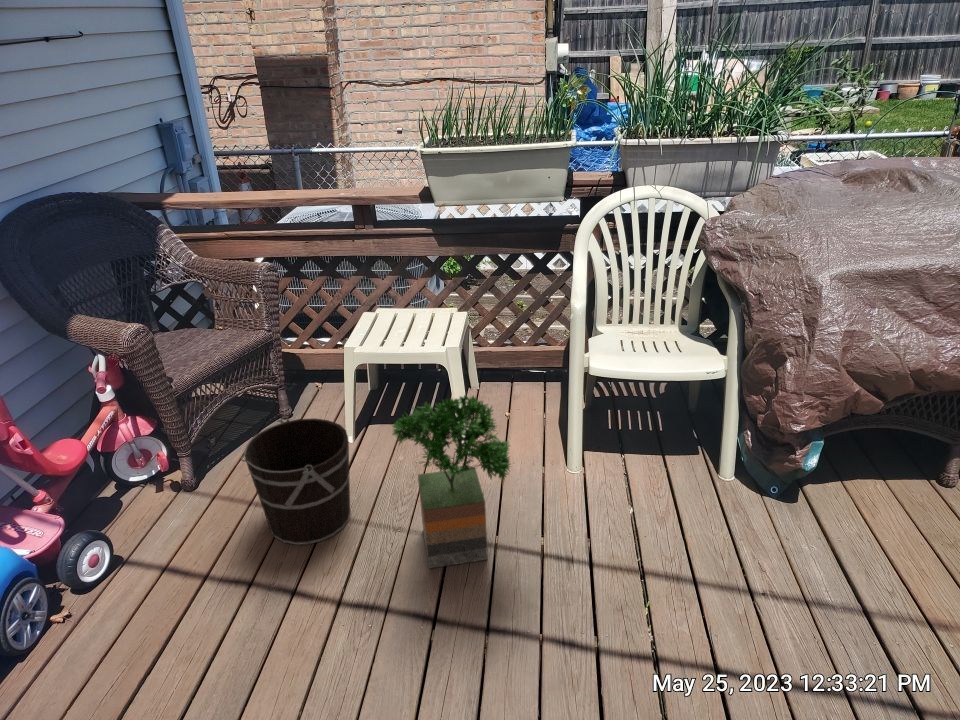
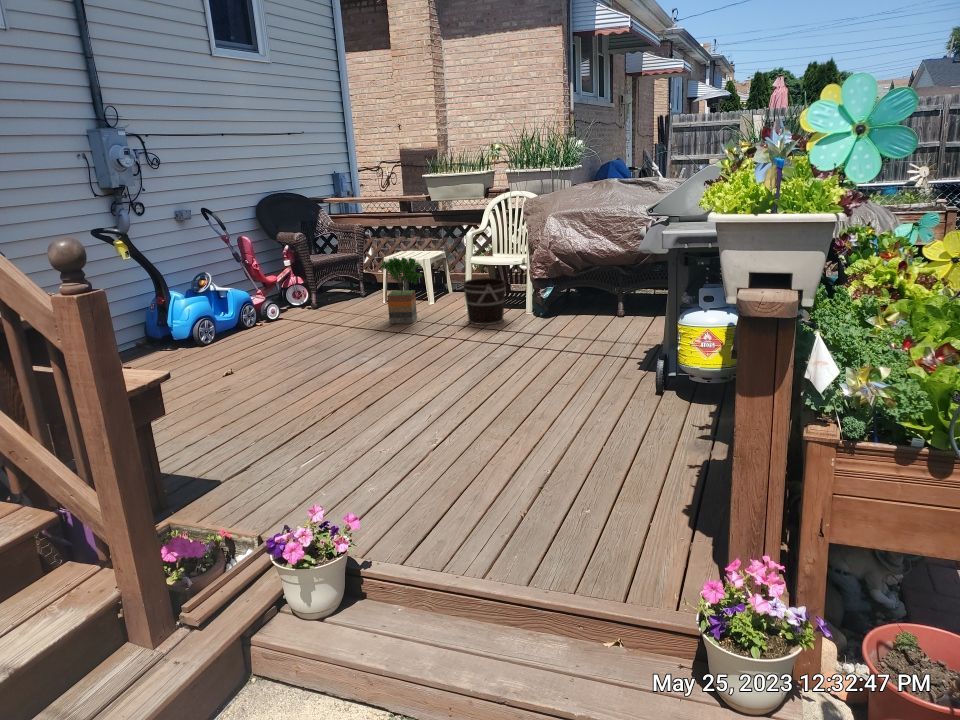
bucket: present [241,417,350,545] -> present [463,278,506,325]

